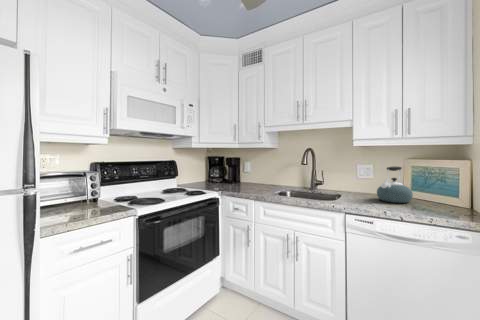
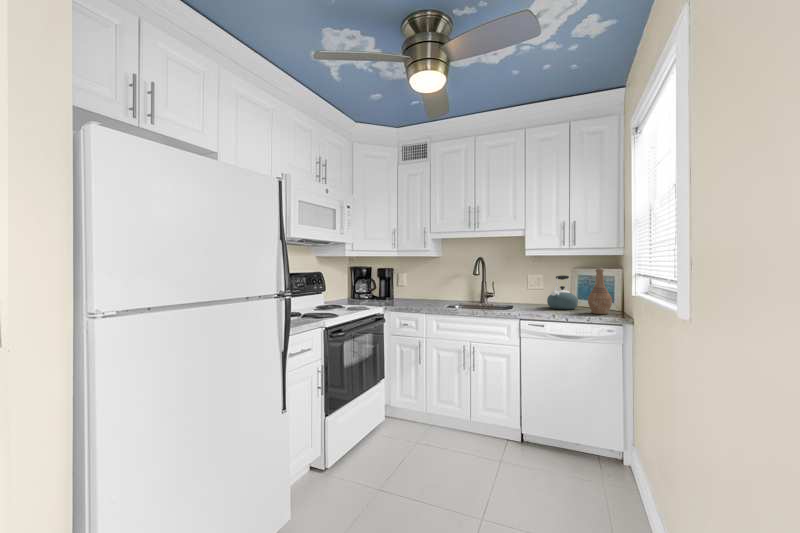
vase: none [427,159,460,213] -> present [588,268,612,314]

